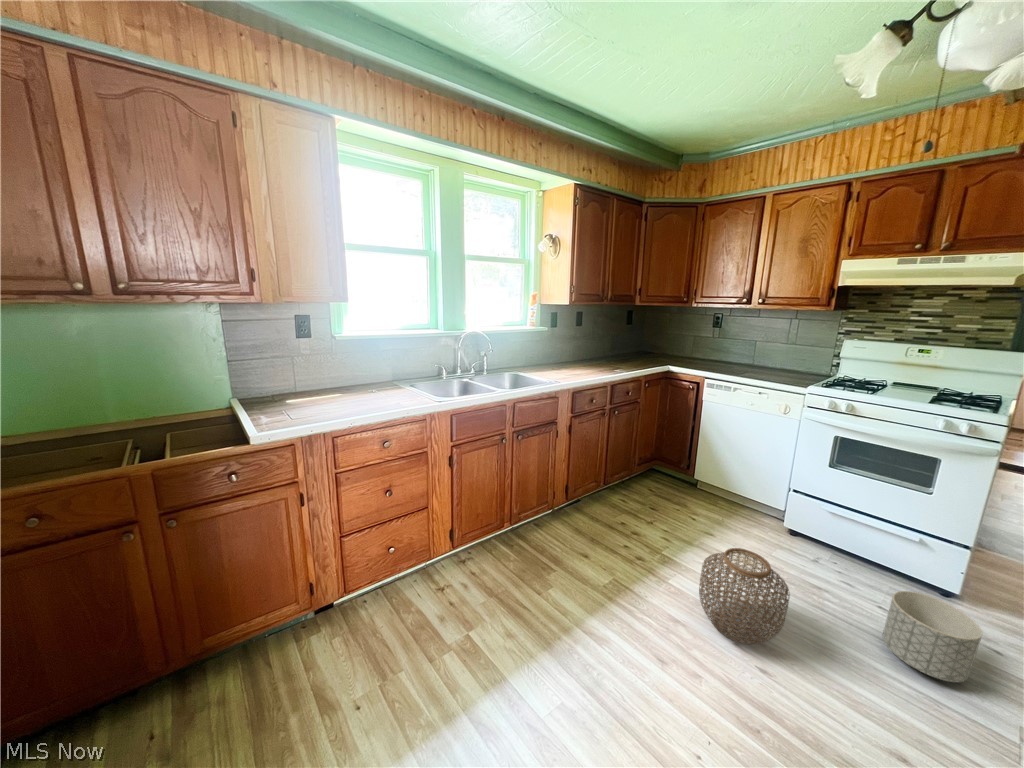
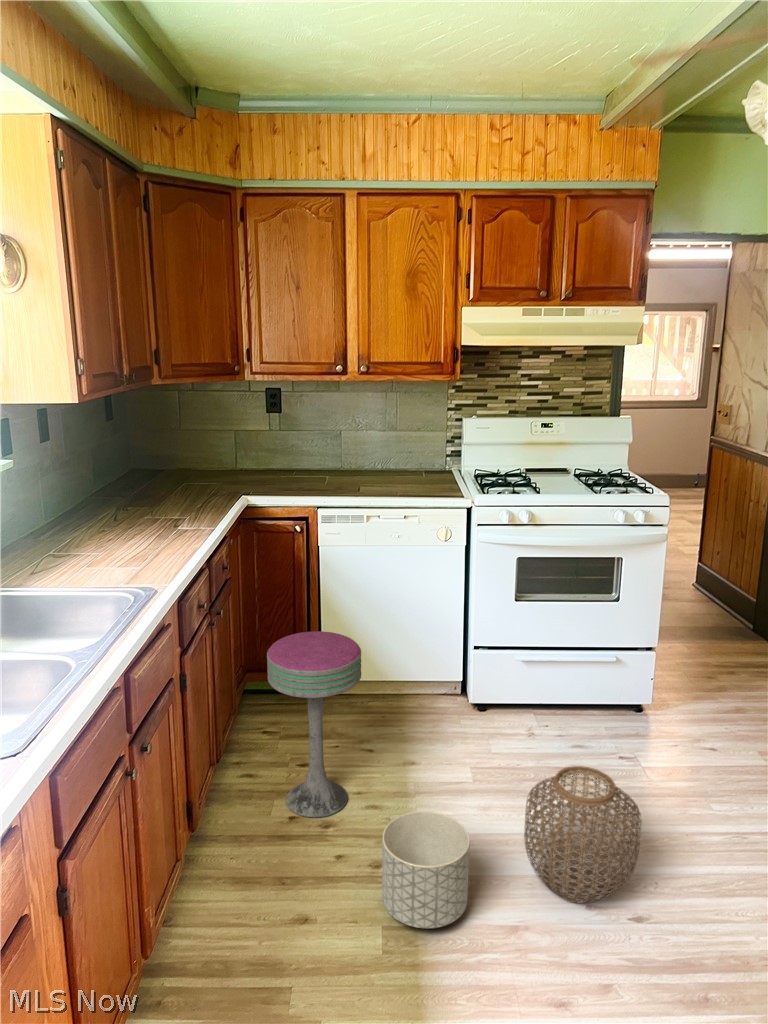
bar stool: none [619,428,672,525] -> present [267,631,361,818]
planter: present [882,591,982,682] -> present [382,811,470,929]

